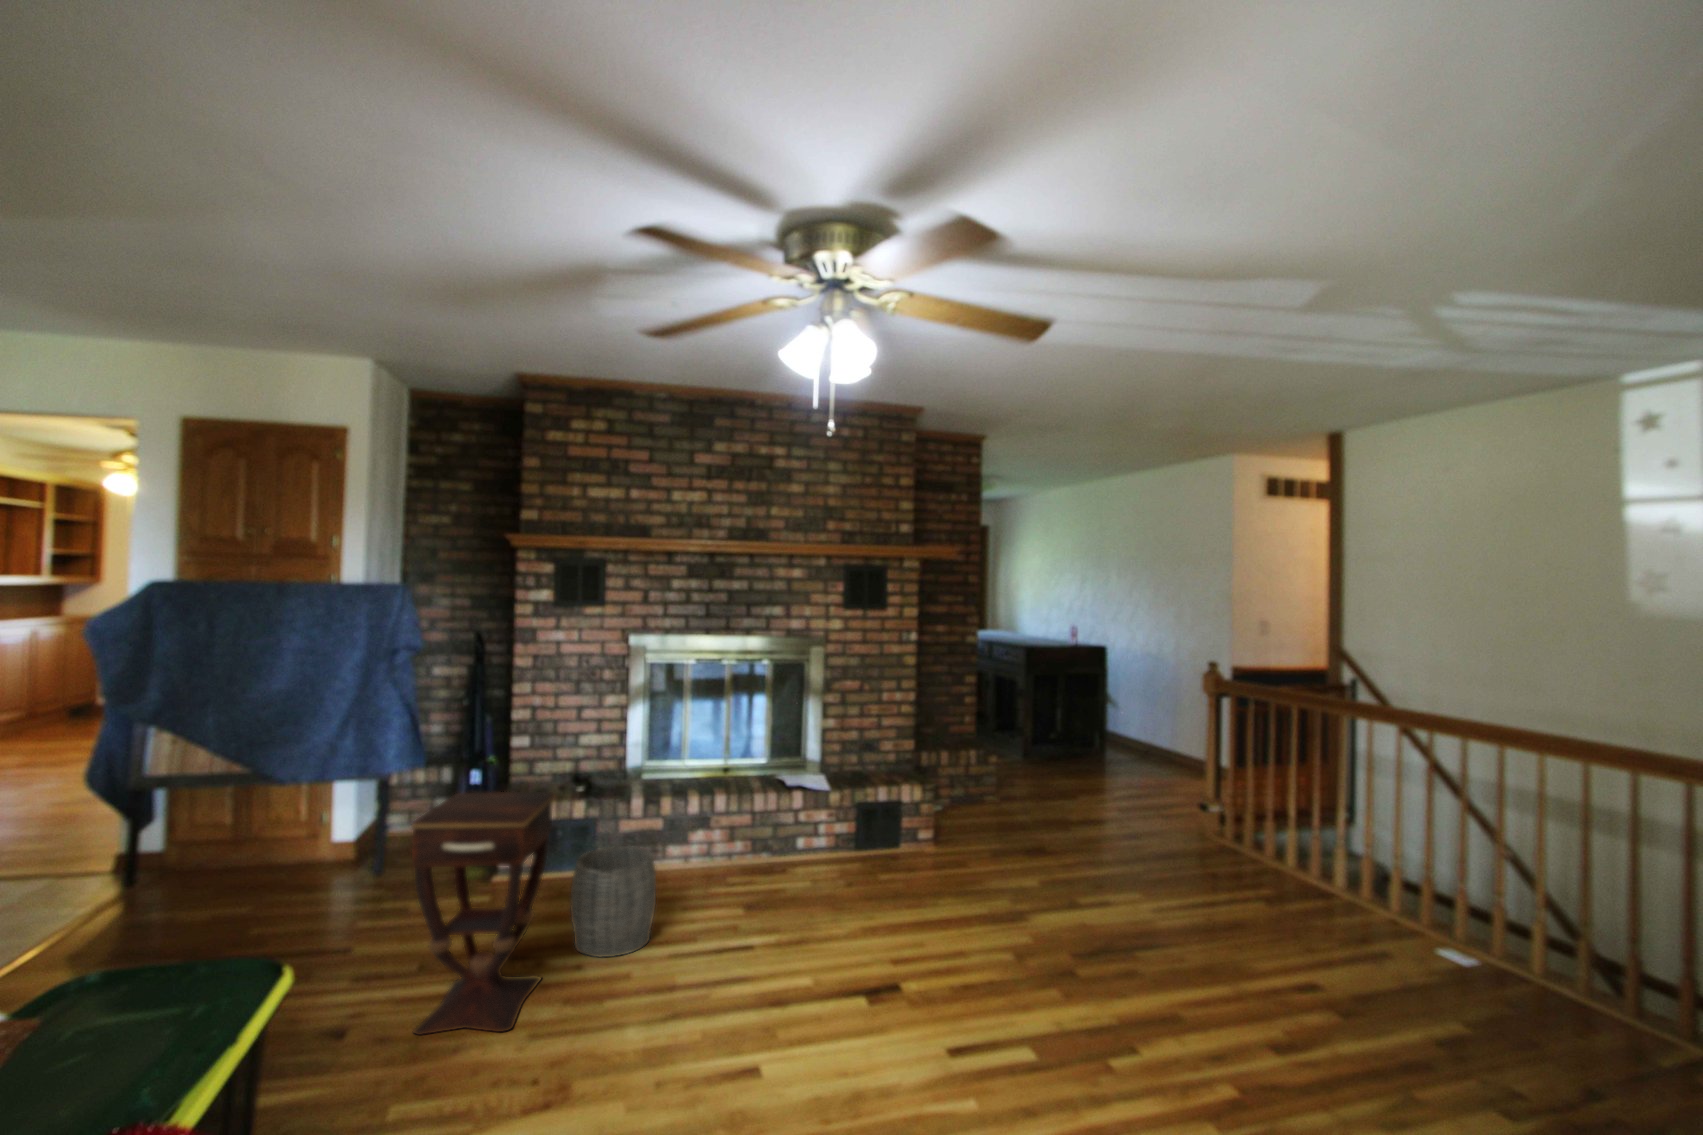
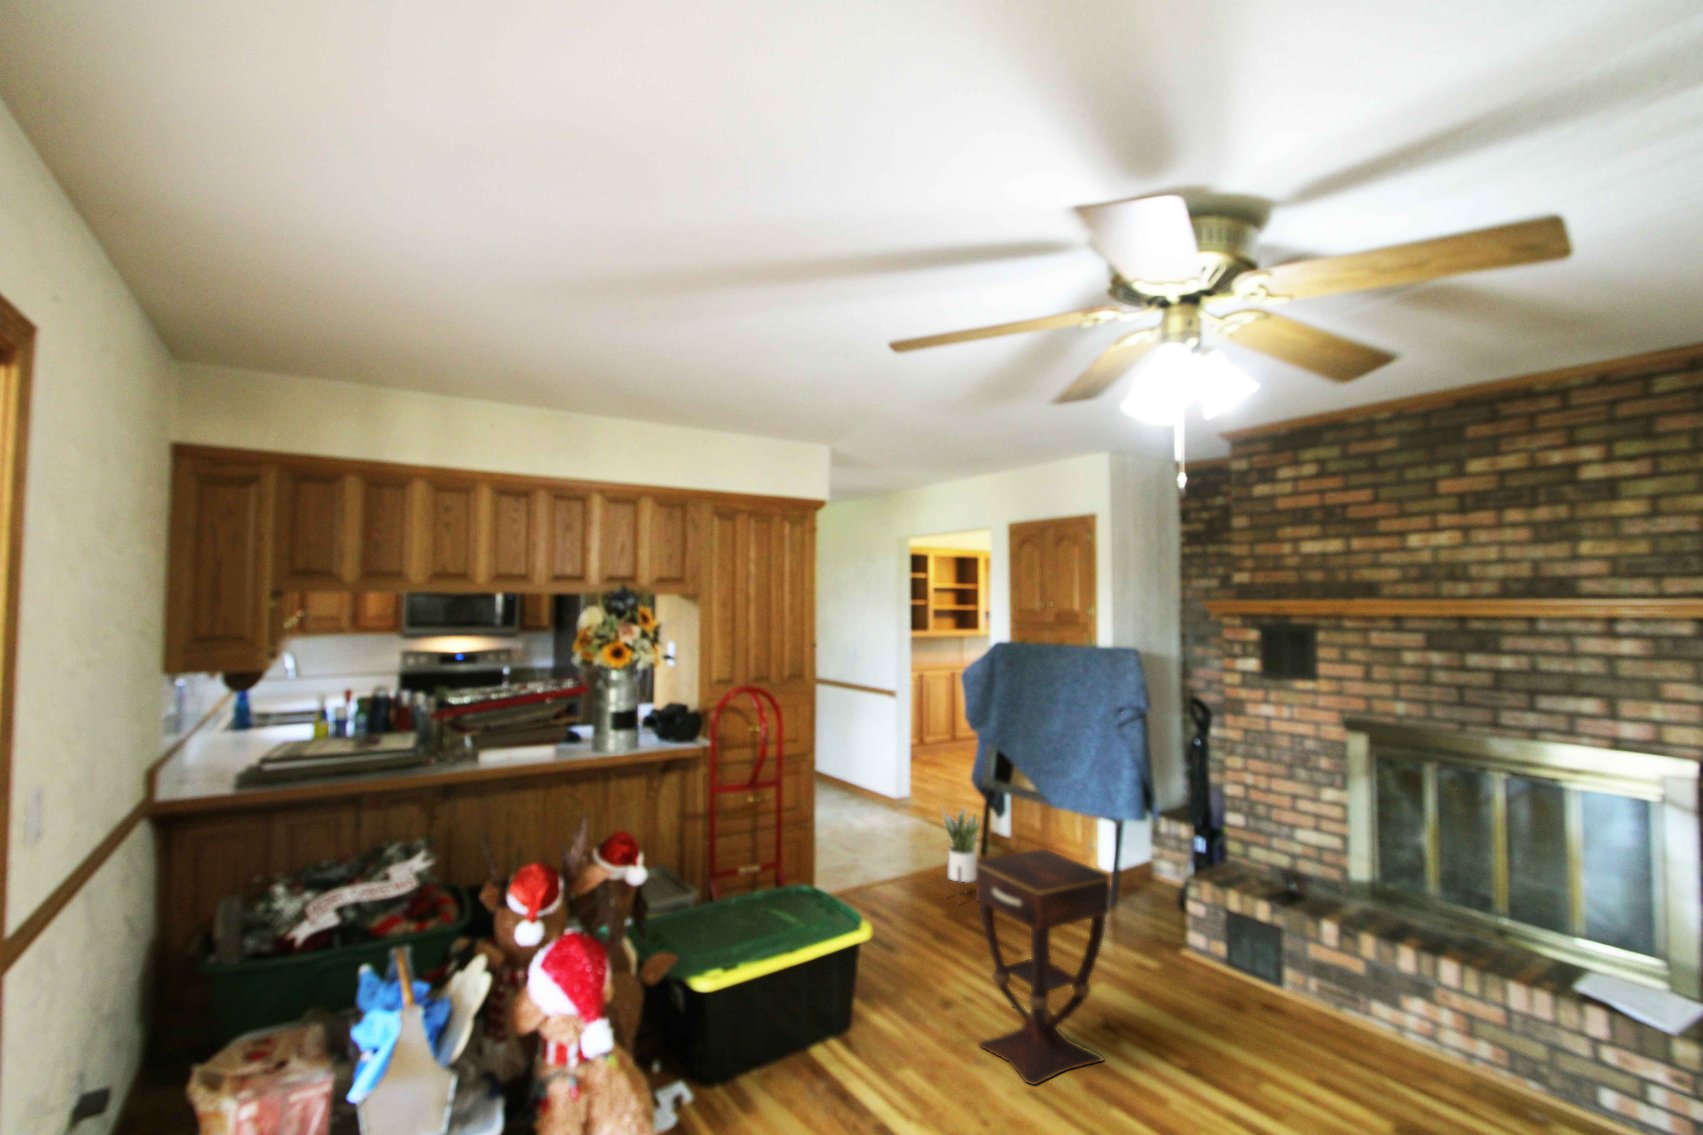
potted plant: none [164,798,225,933] -> present [944,806,980,901]
woven basket: present [571,846,656,957] -> none [1155,956,1255,1090]

